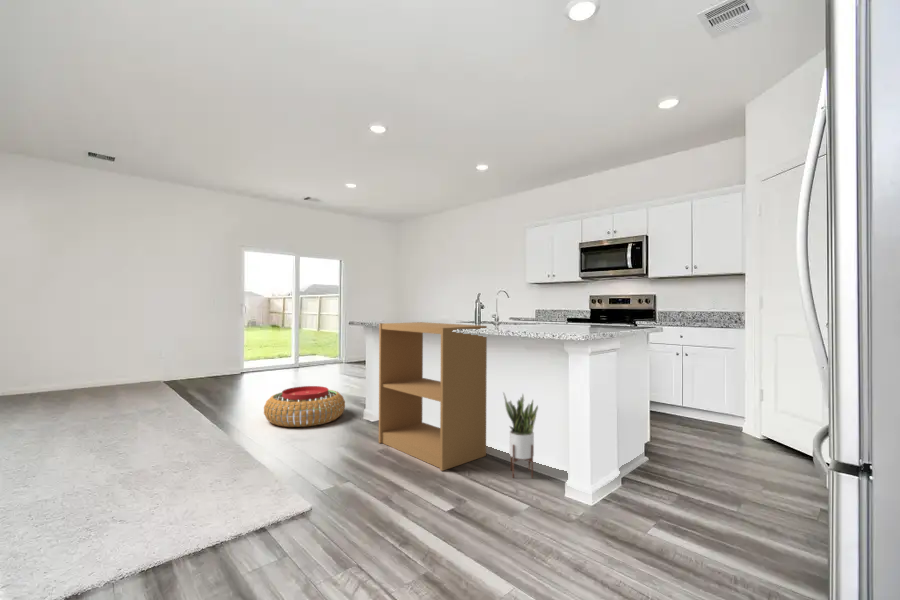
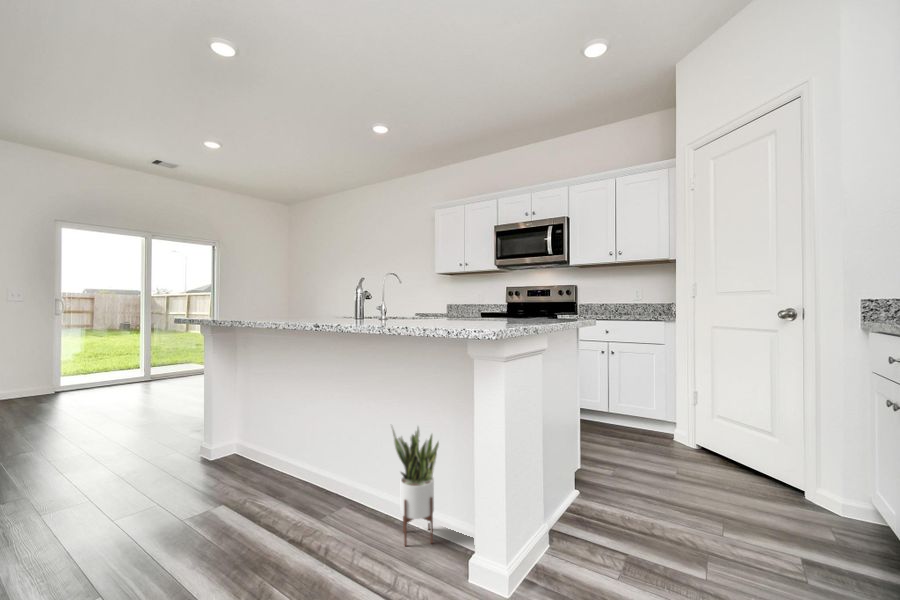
bookshelf: present [379,322,487,471] -> none [218,325,372,545]
pouf: present [264,386,345,427] -> none [50,416,186,482]

